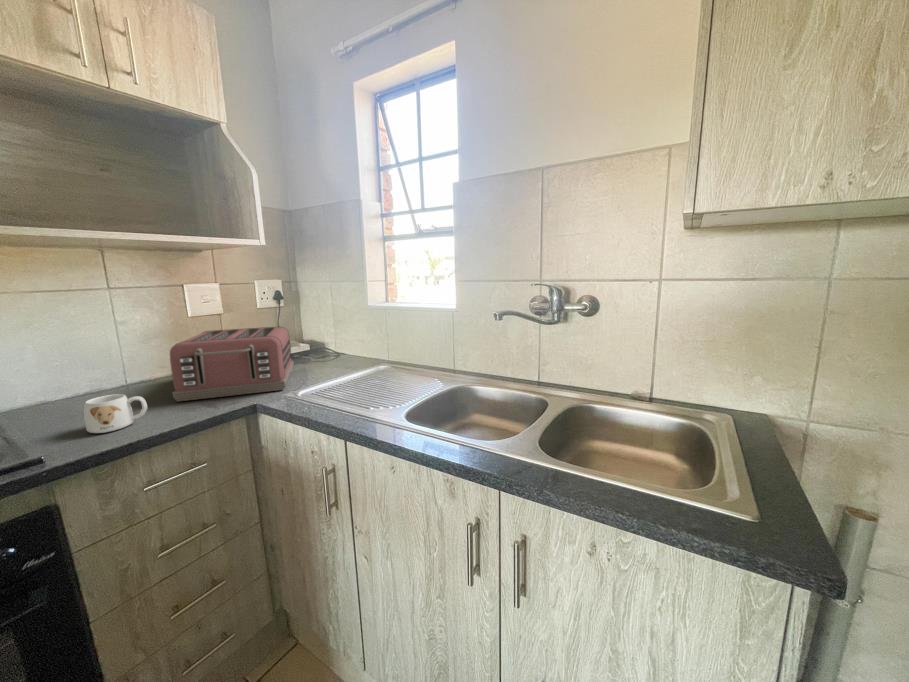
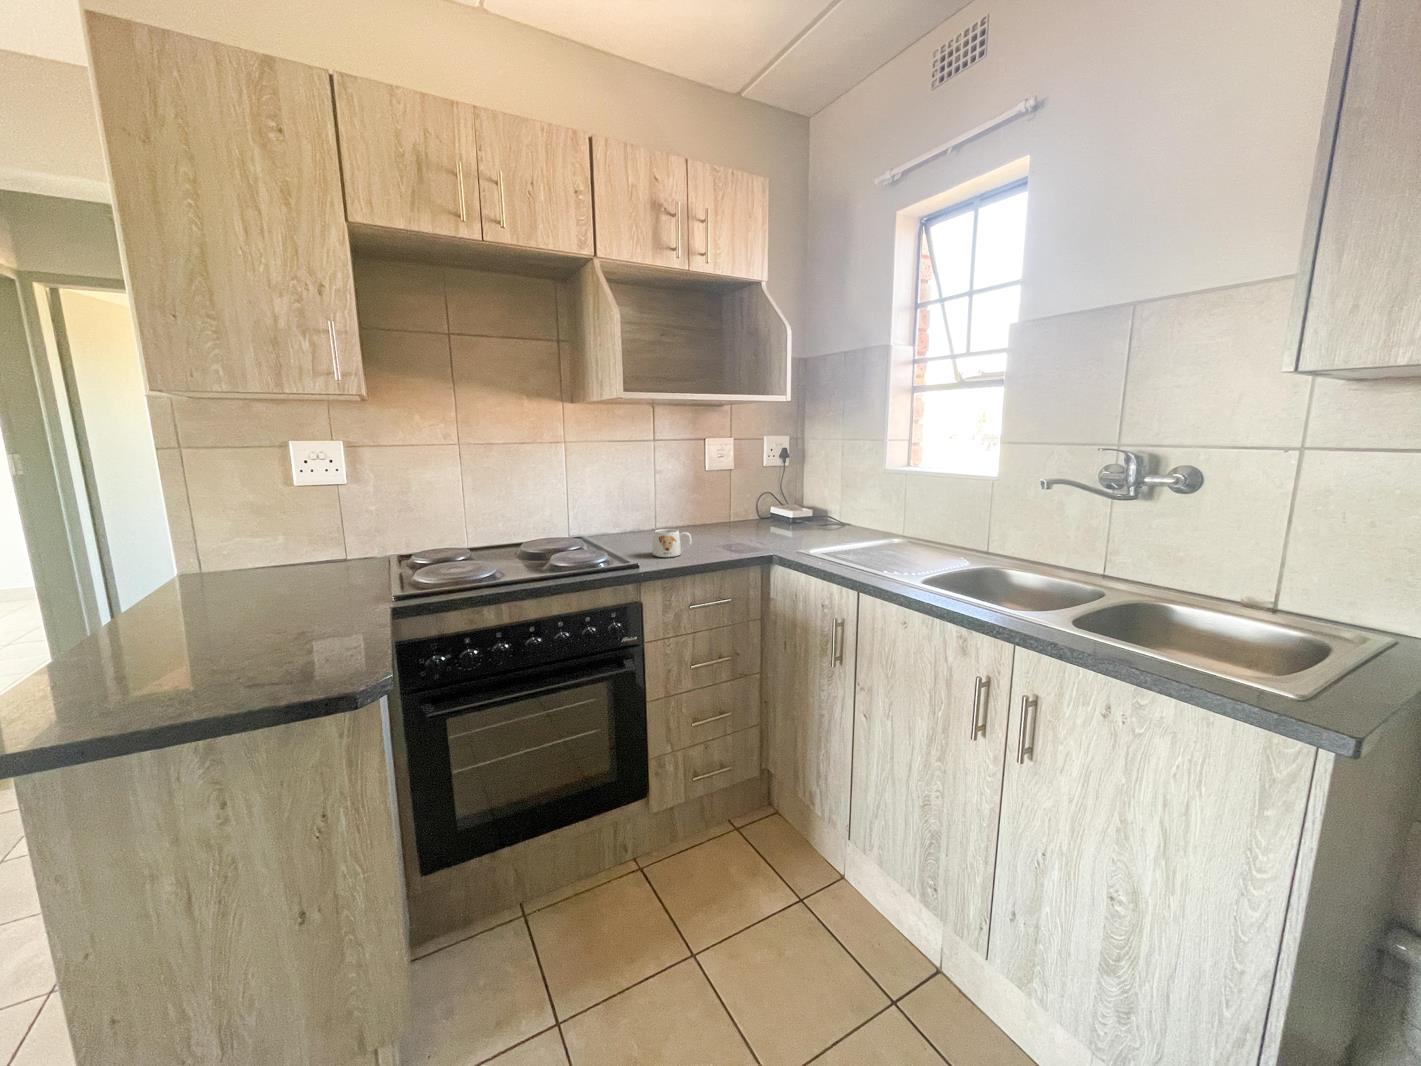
toaster: present [170,327,293,401] -> none [702,485,797,547]

